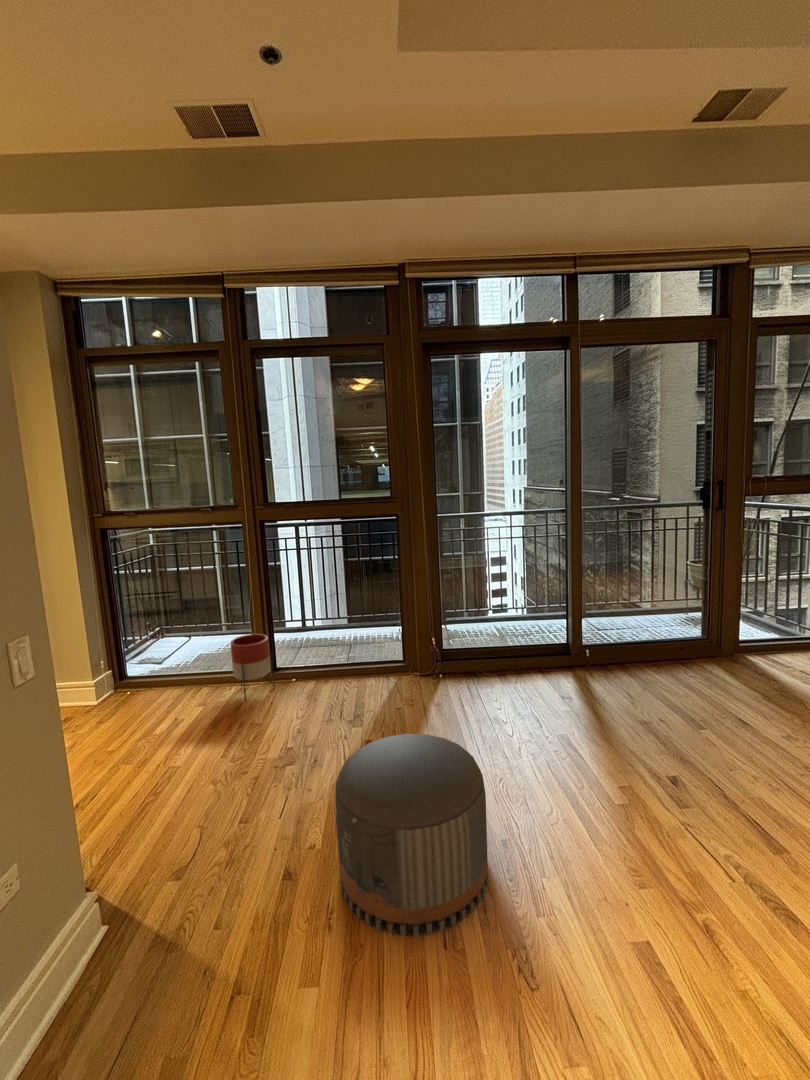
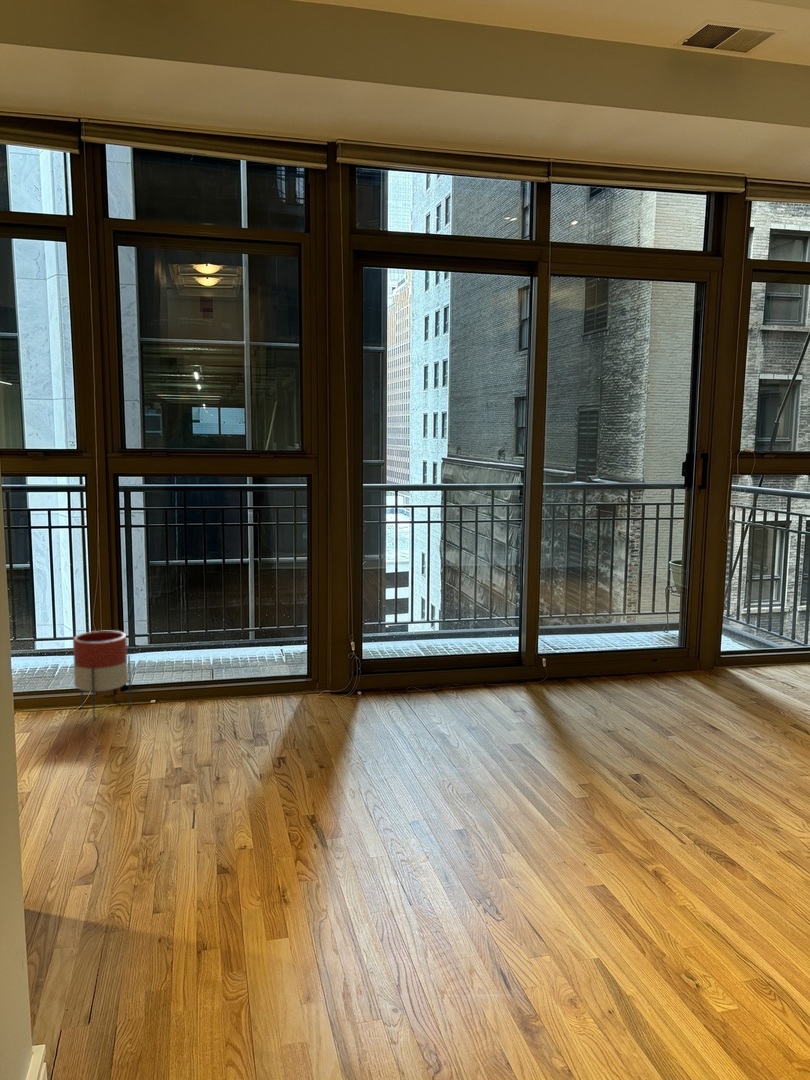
pouf: present [335,734,488,937] -> none [280,714,446,899]

